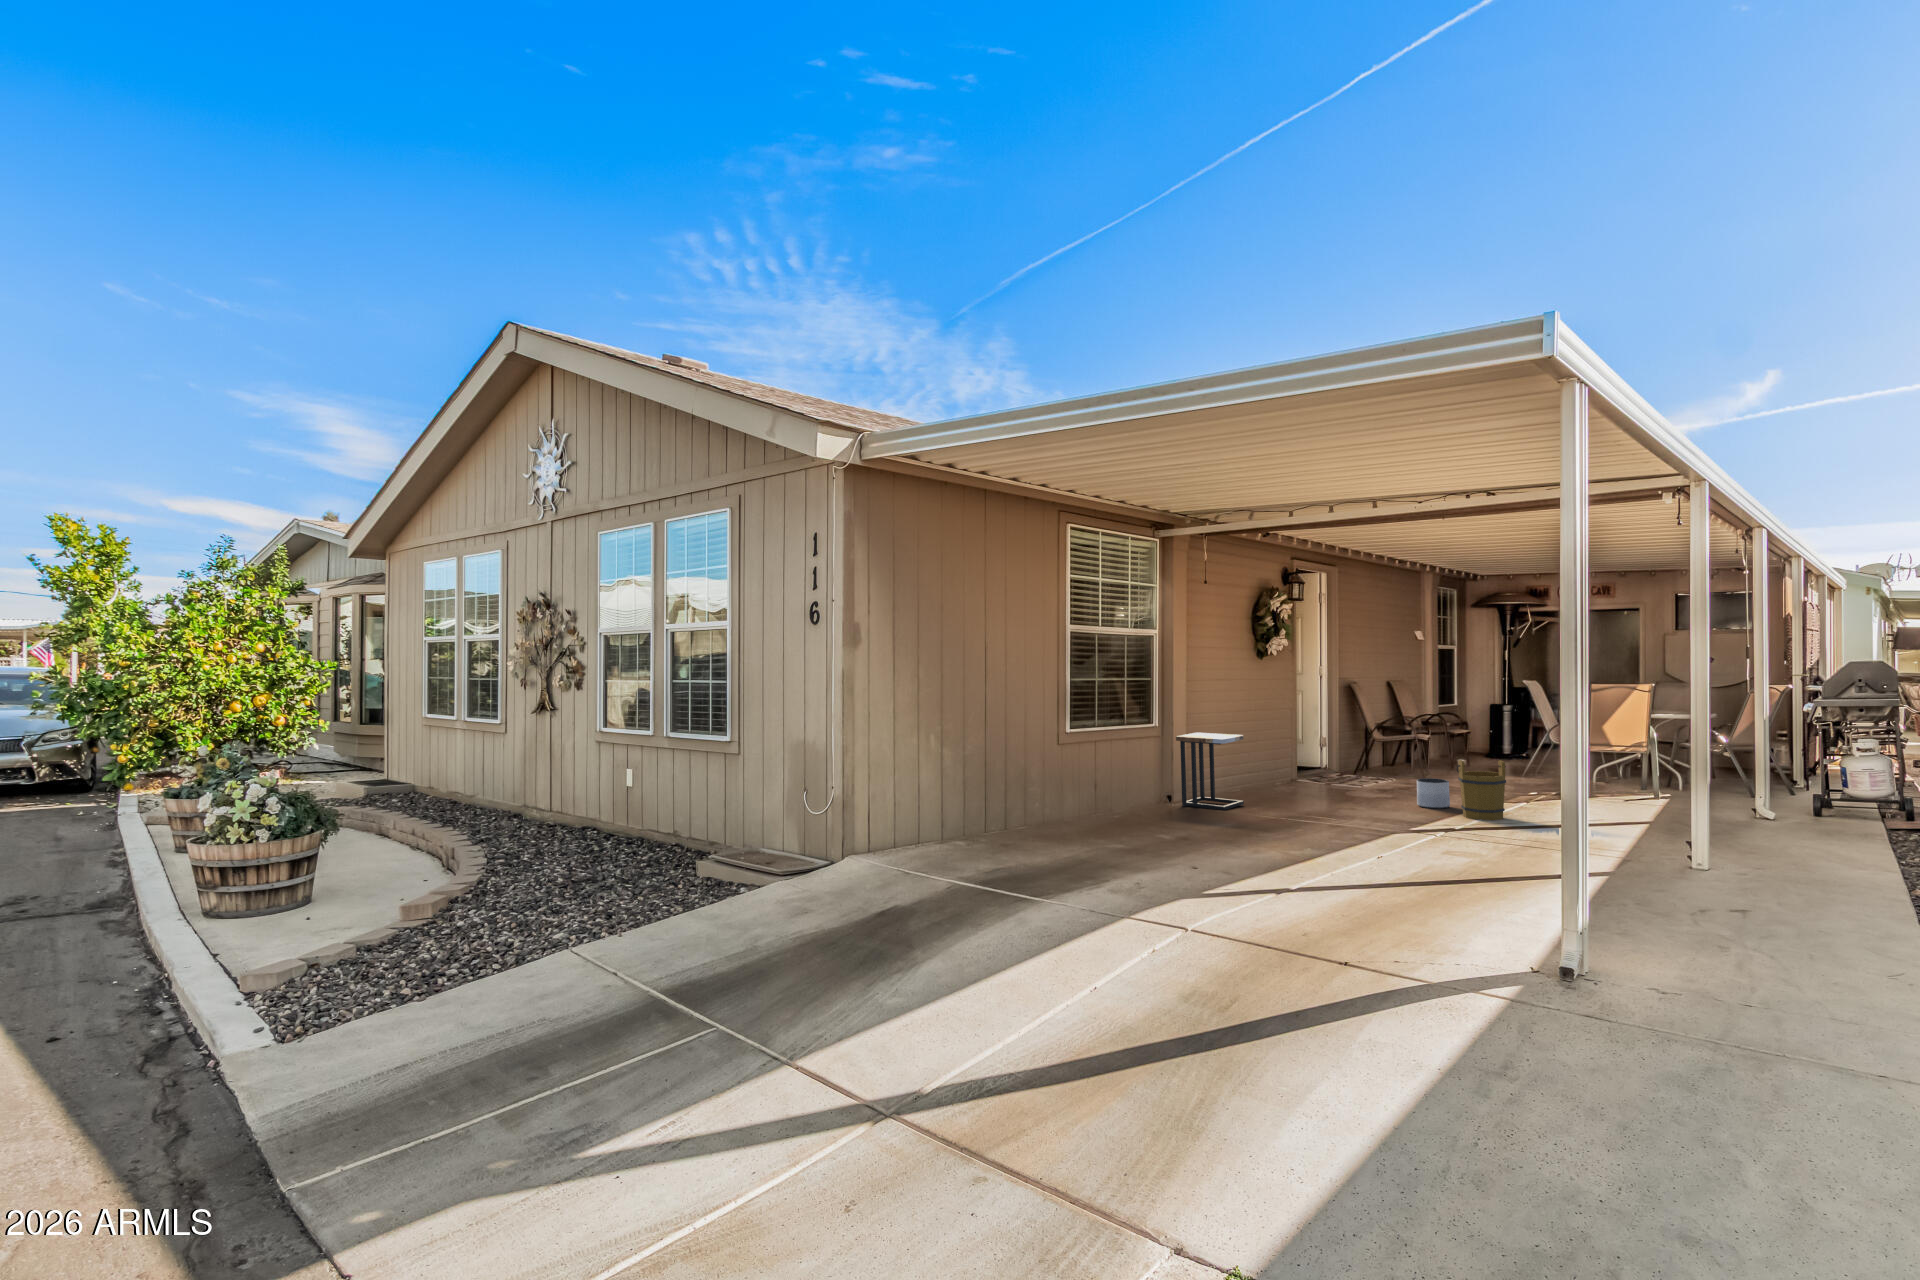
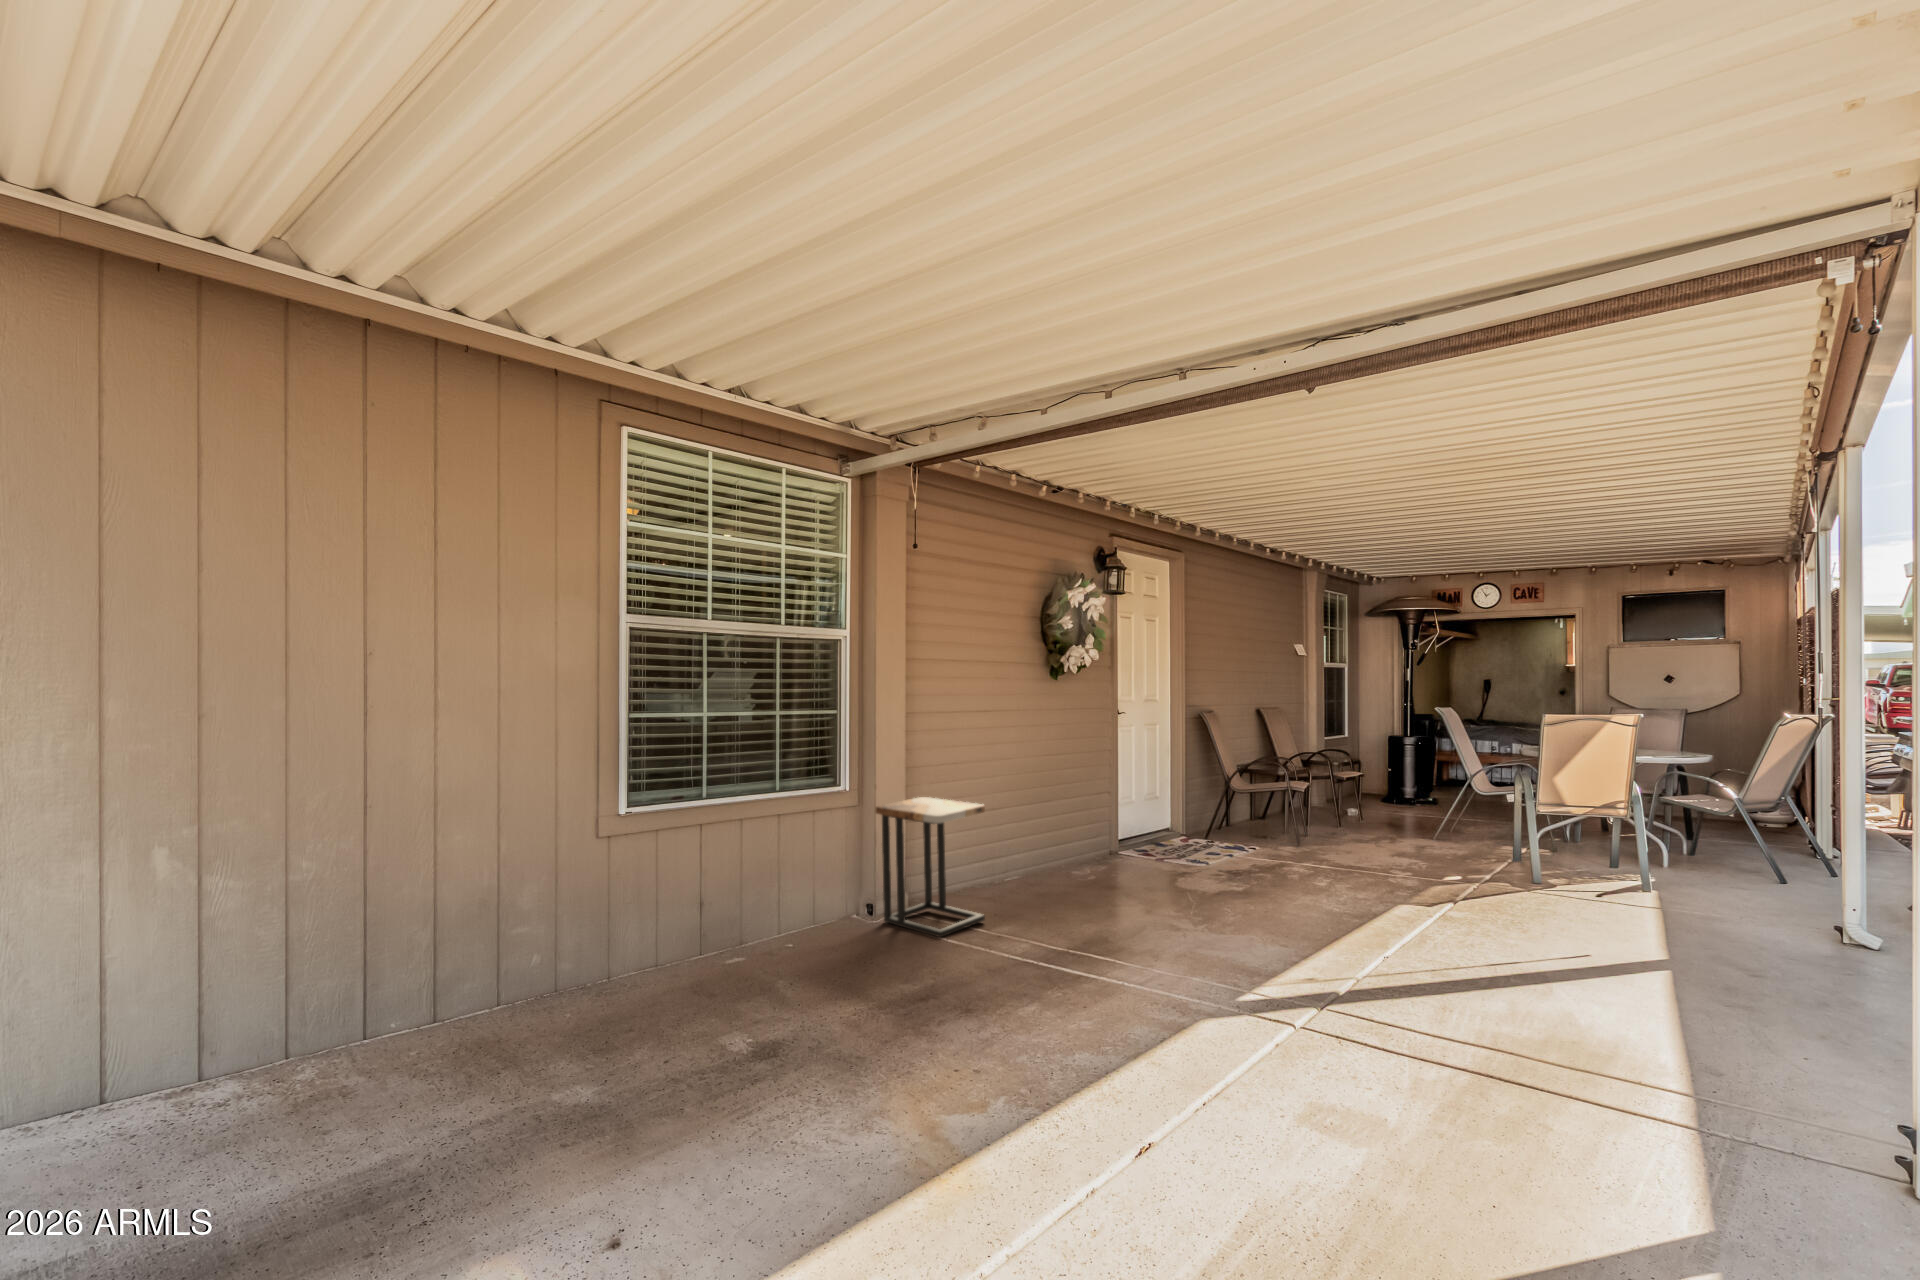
bucket: present [1456,760,1506,820] -> none [1326,862,1414,979]
planter: present [1417,778,1450,809] -> none [1266,878,1319,935]

